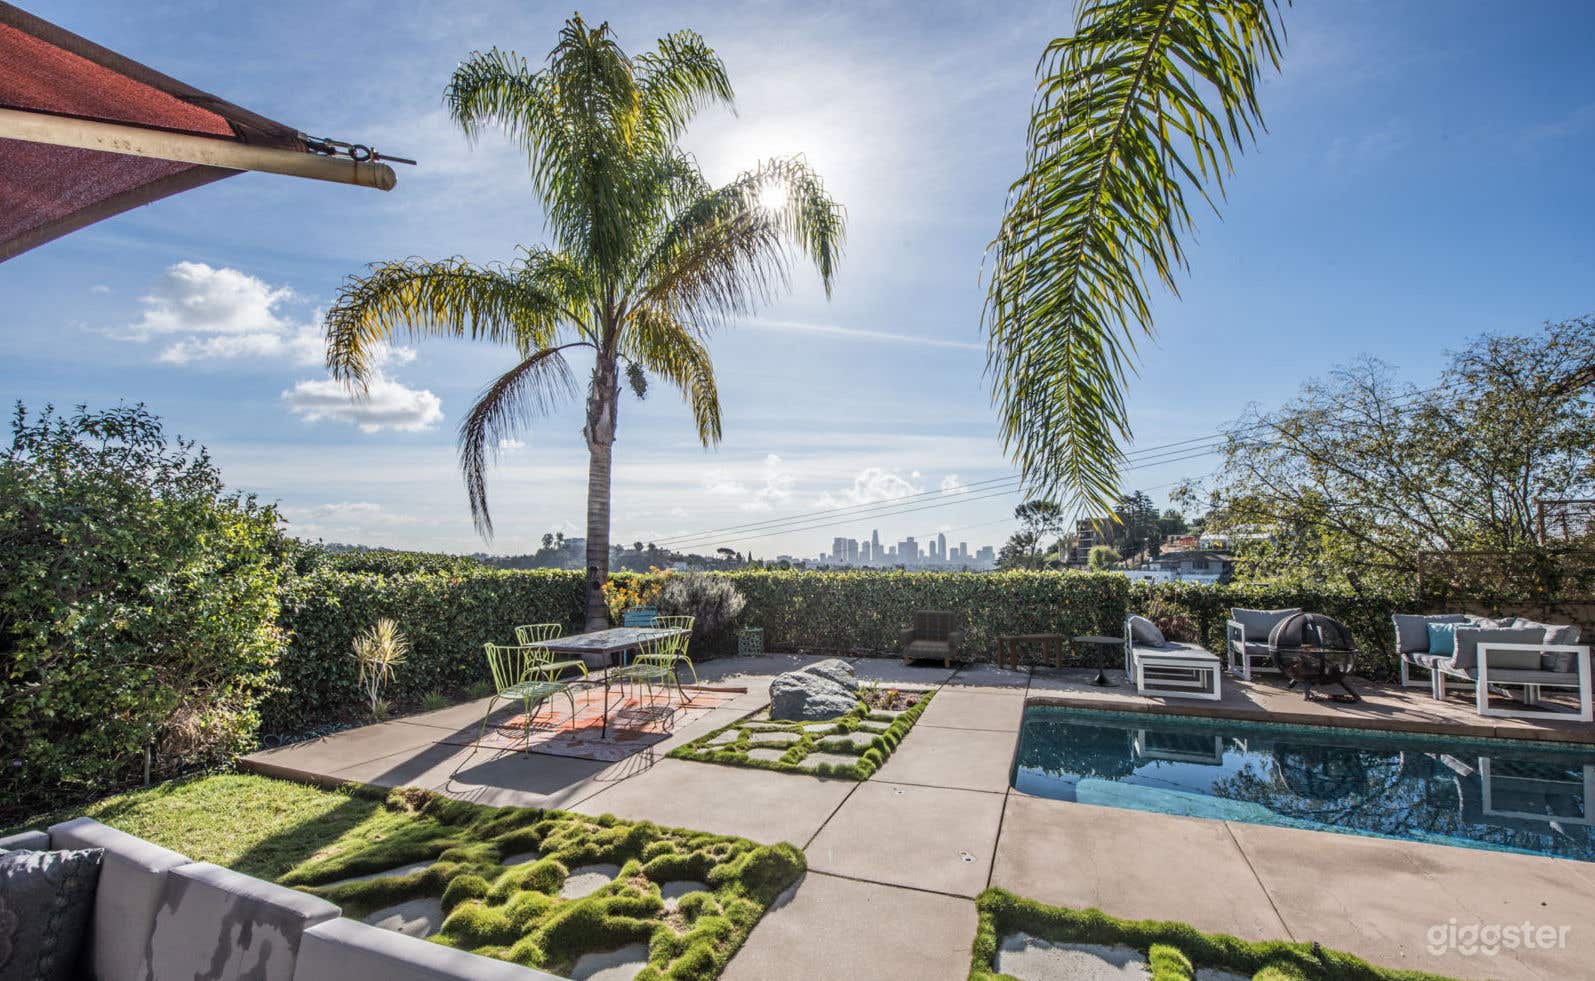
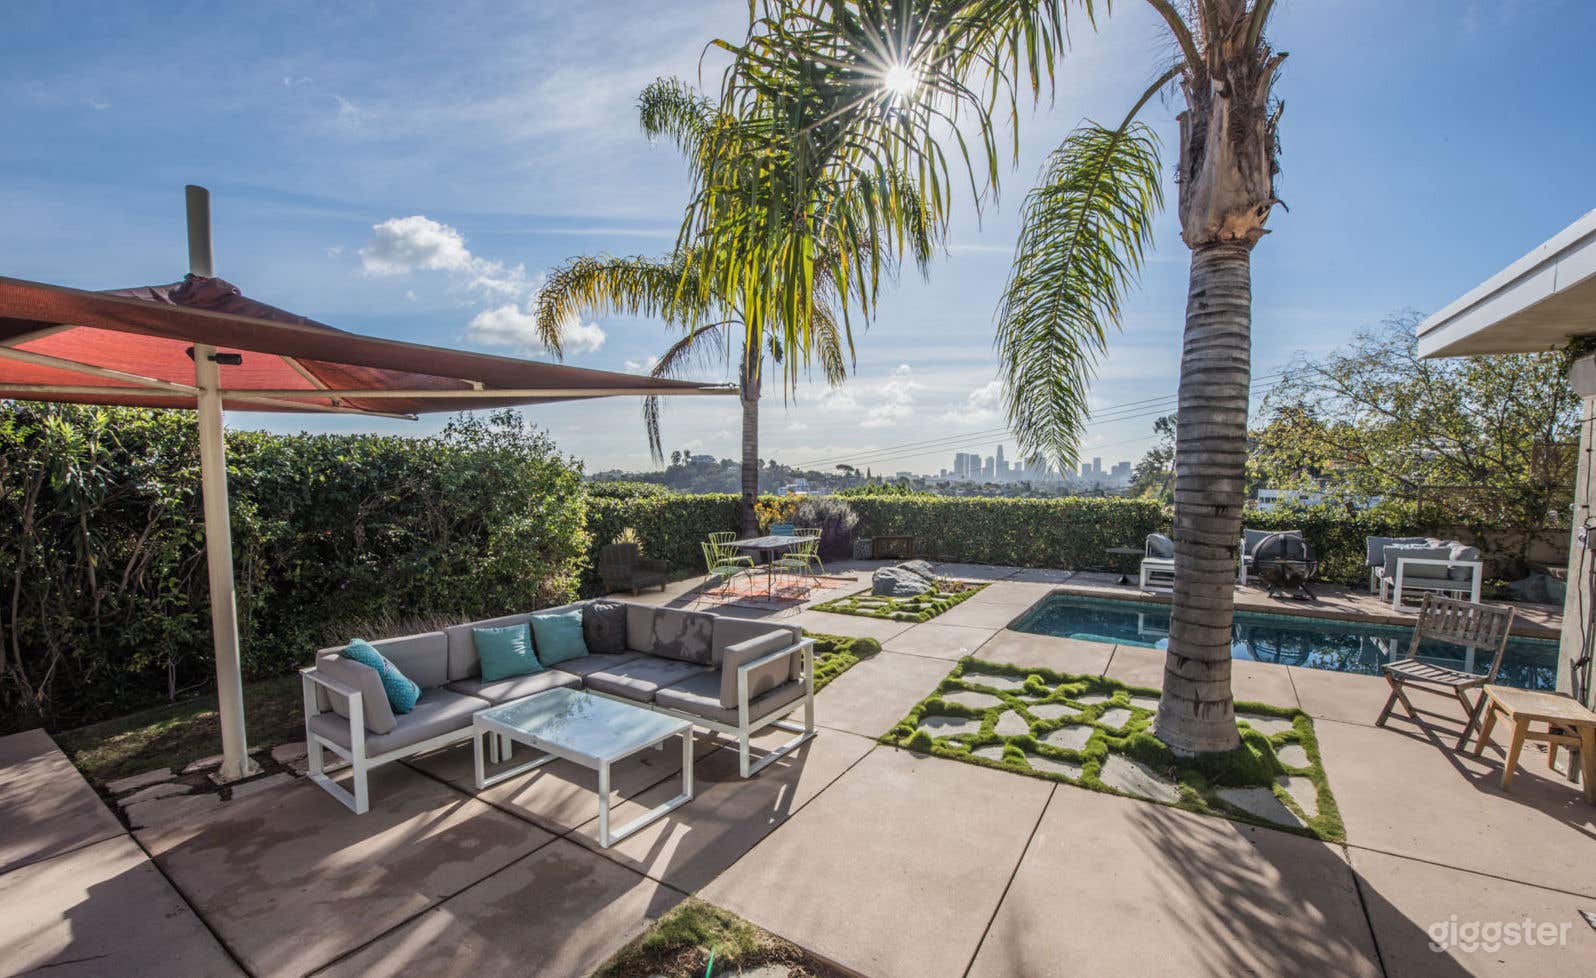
armchair: present [899,610,963,667] -> present [599,542,667,597]
bench: present [998,633,1063,671] -> present [871,535,914,559]

